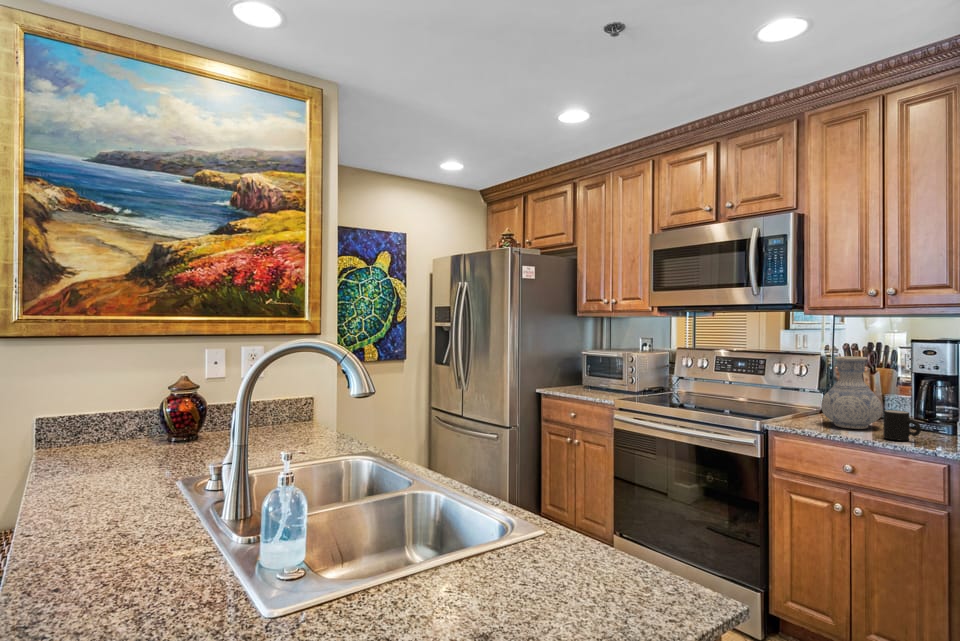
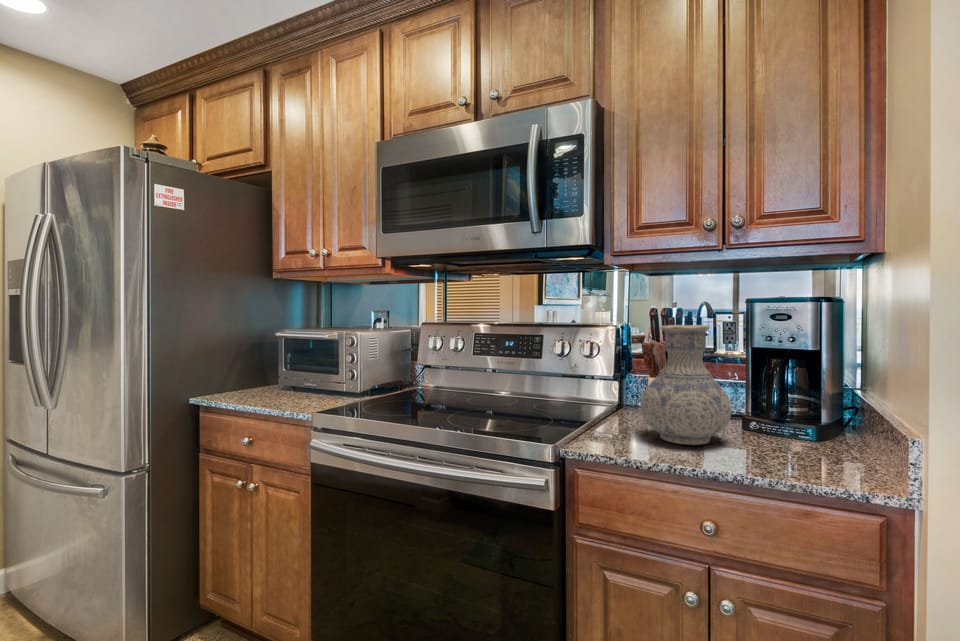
mug: present [883,410,921,441] -> none [756,413,821,469]

